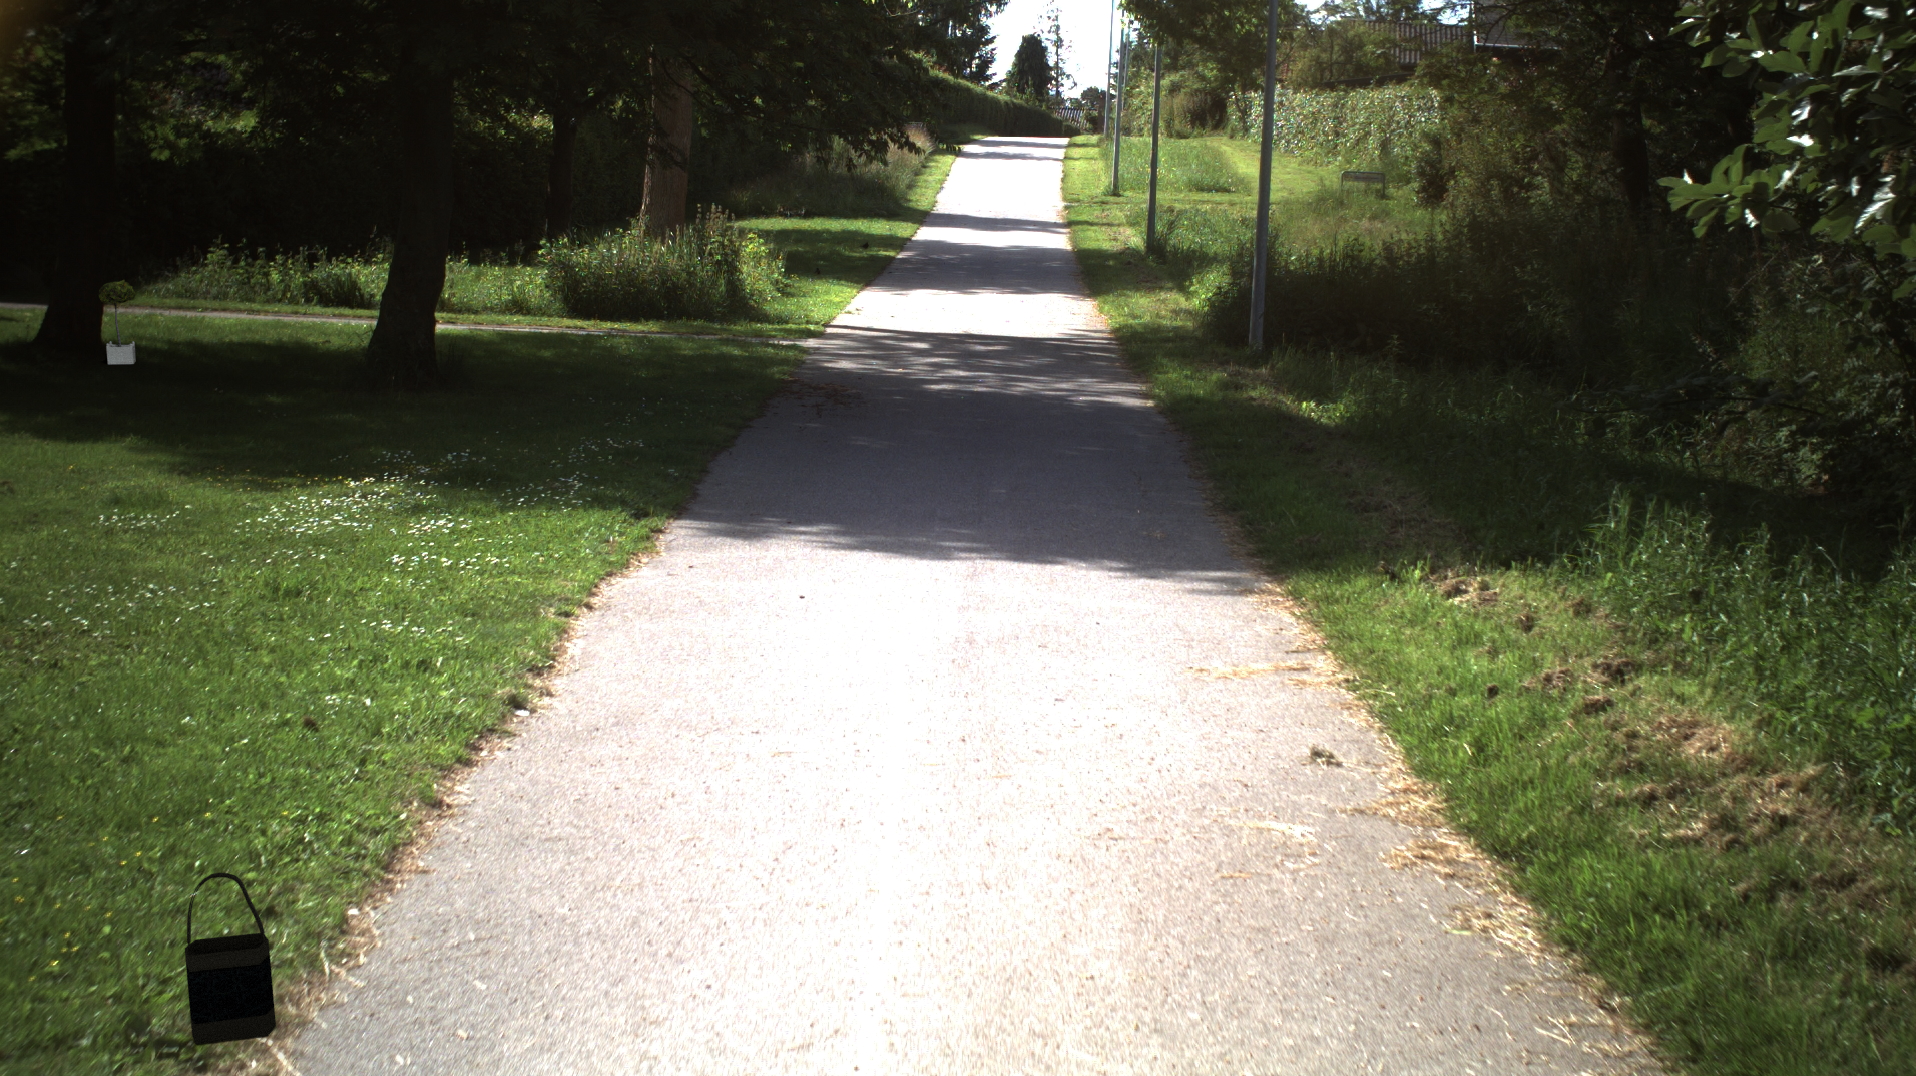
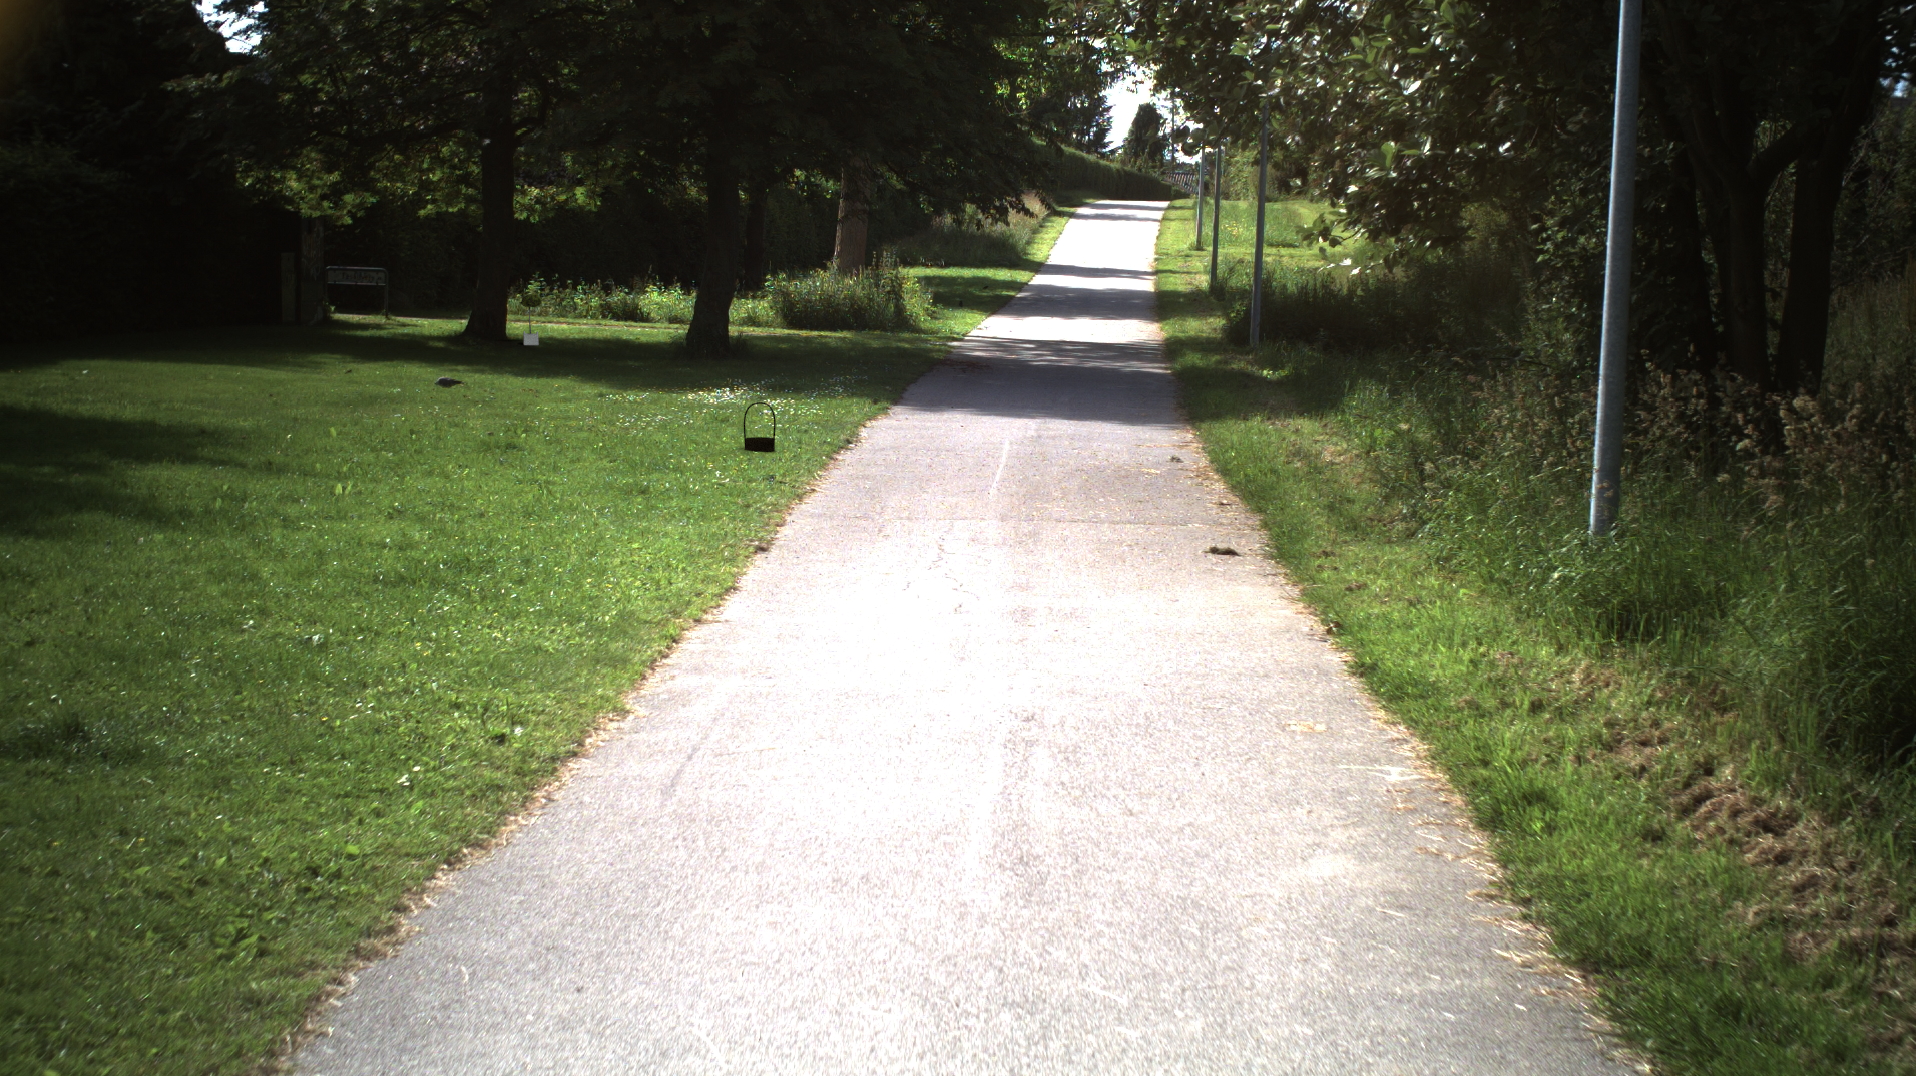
basket: none [60,761,184,927] -> present [744,402,776,452]
bag: present [185,873,276,1044] -> none [795,420,818,470]

